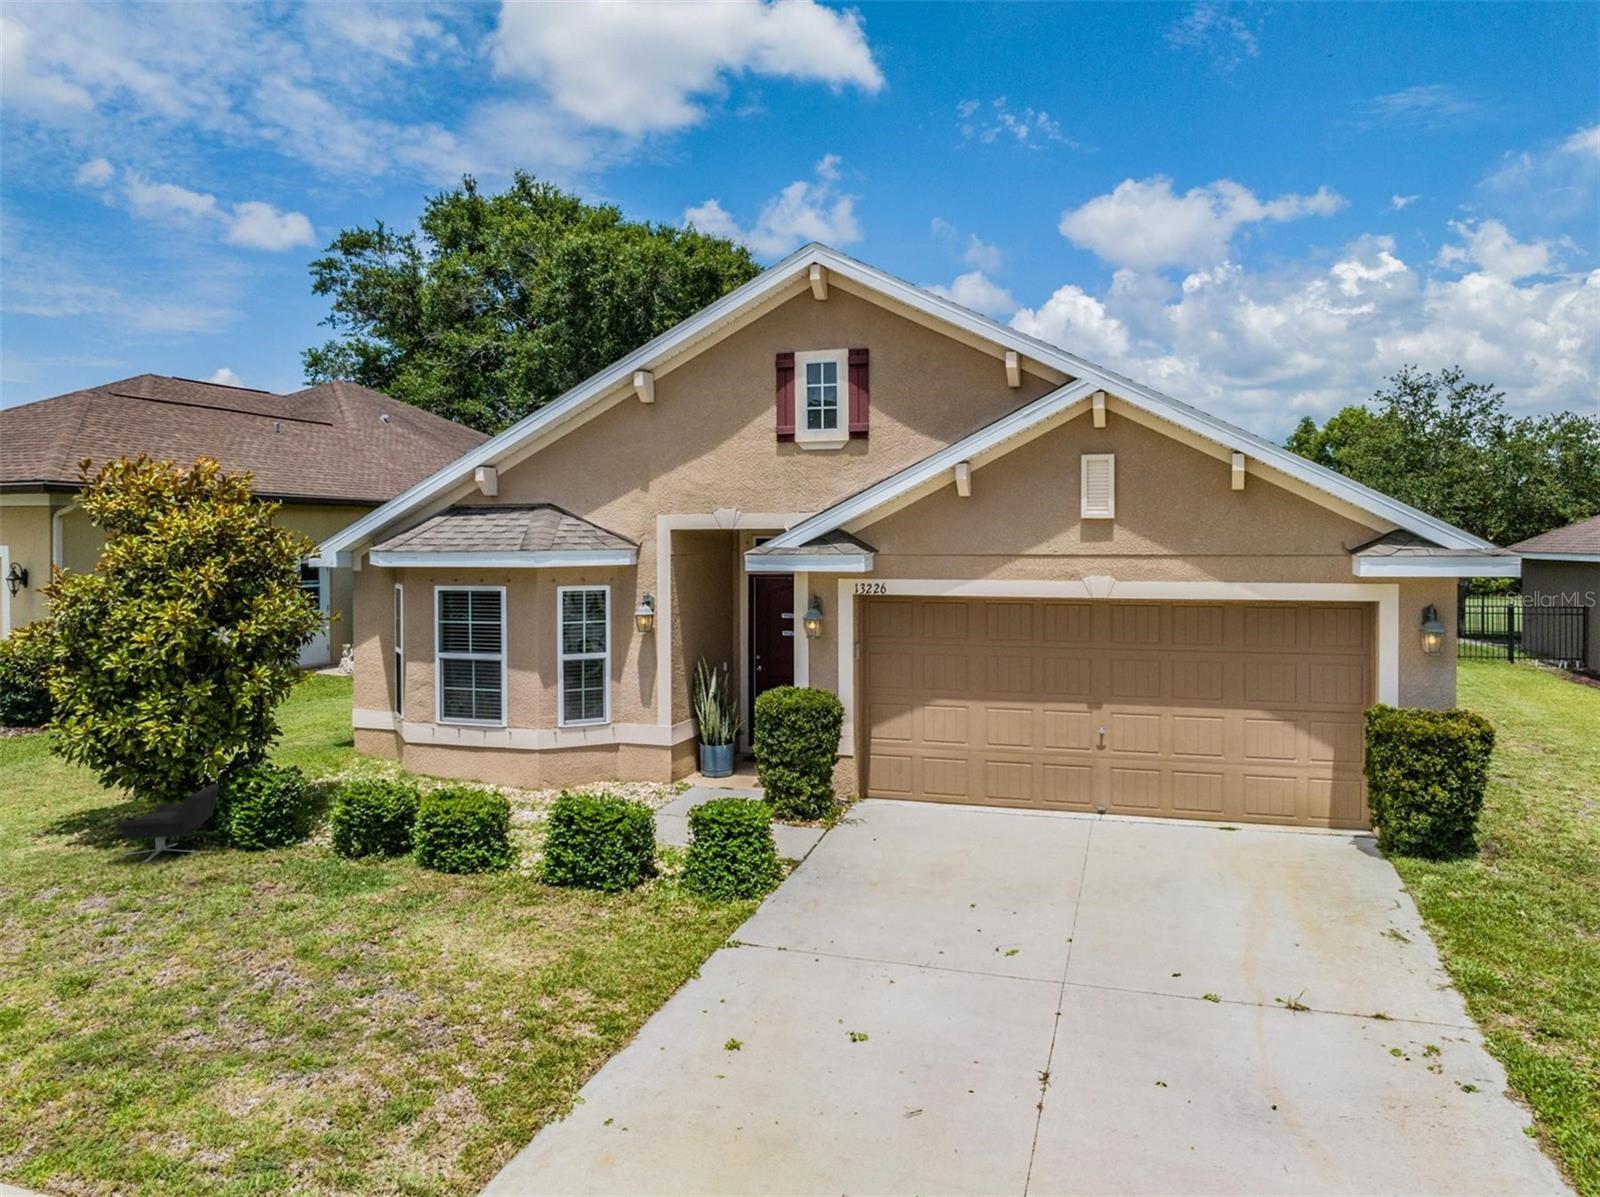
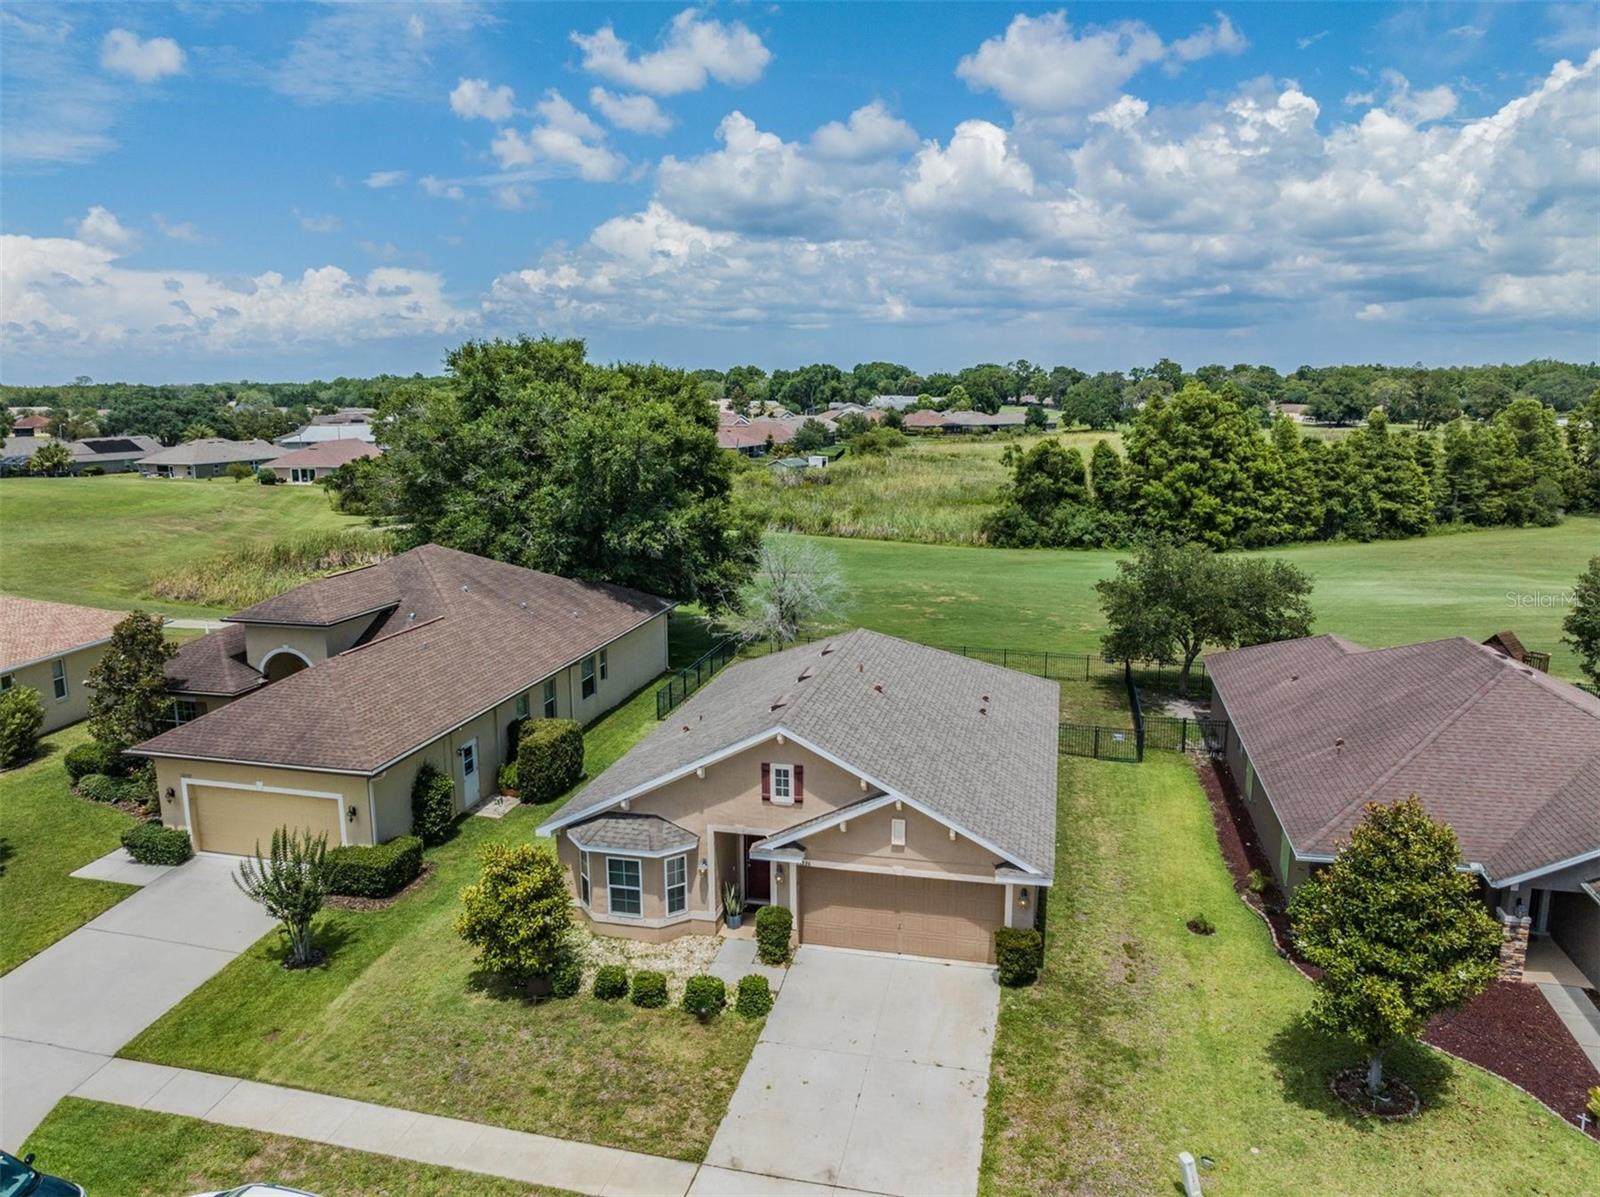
potted tree: none [542,807,601,898] -> present [693,996,710,1023]

